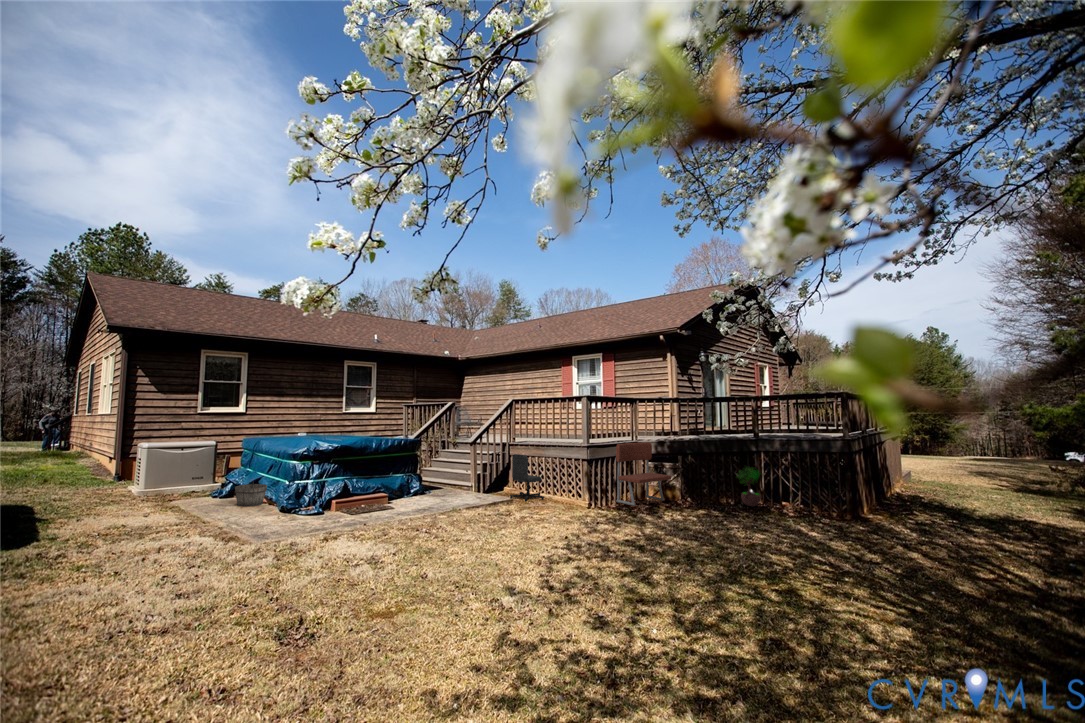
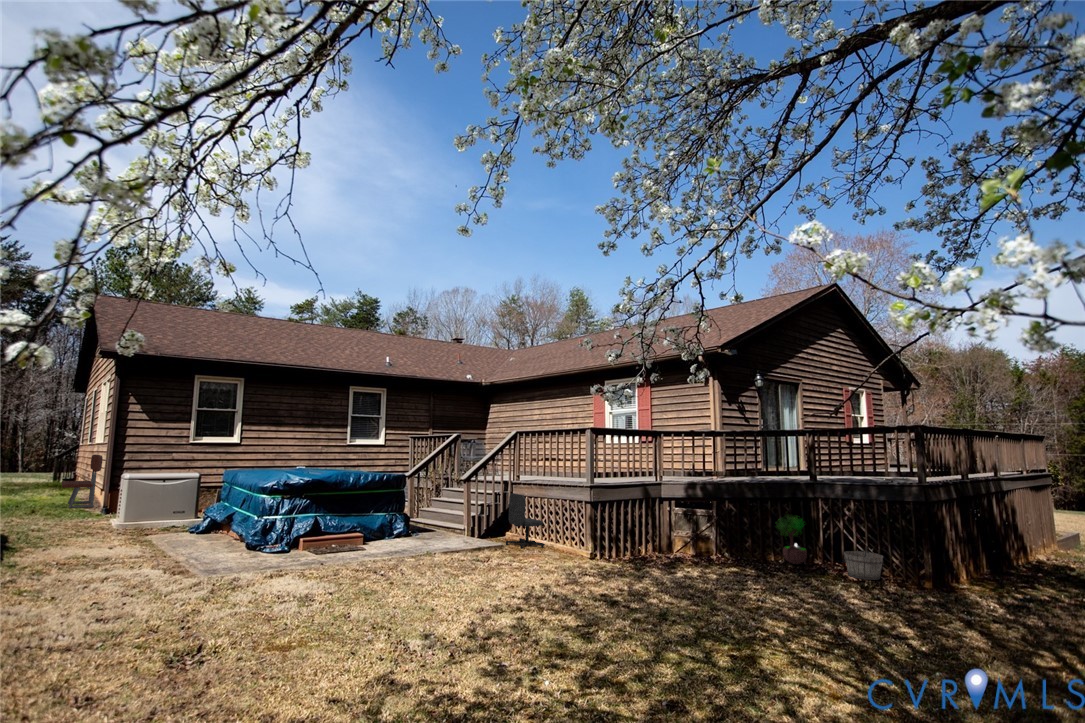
bench: present [616,443,671,506] -> present [62,454,103,508]
wooden bucket: present [235,481,267,506] -> present [844,547,883,580]

